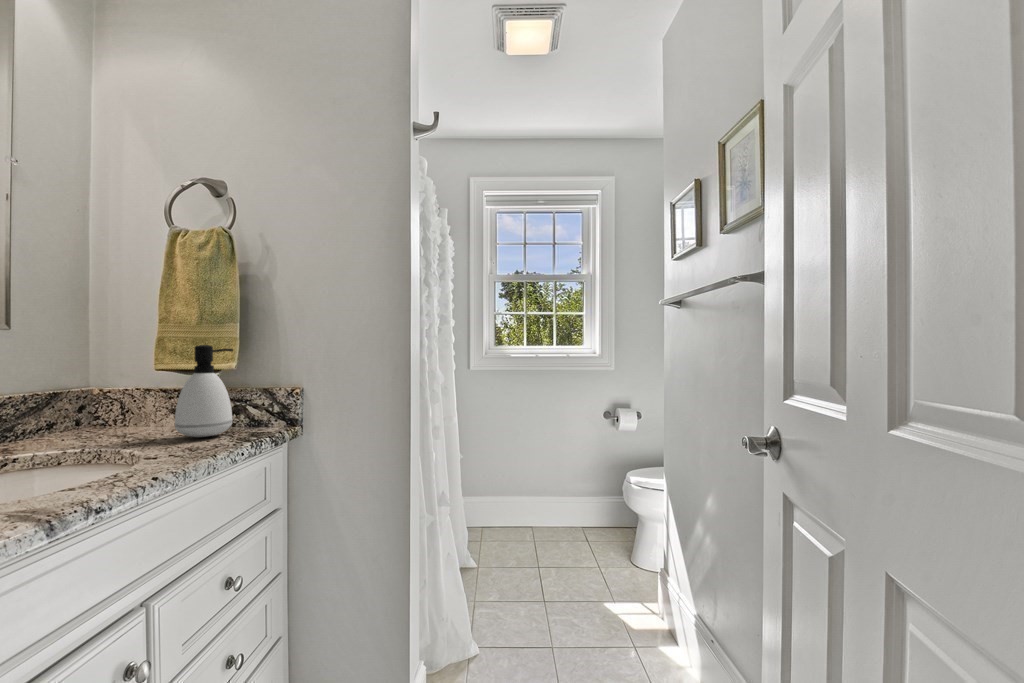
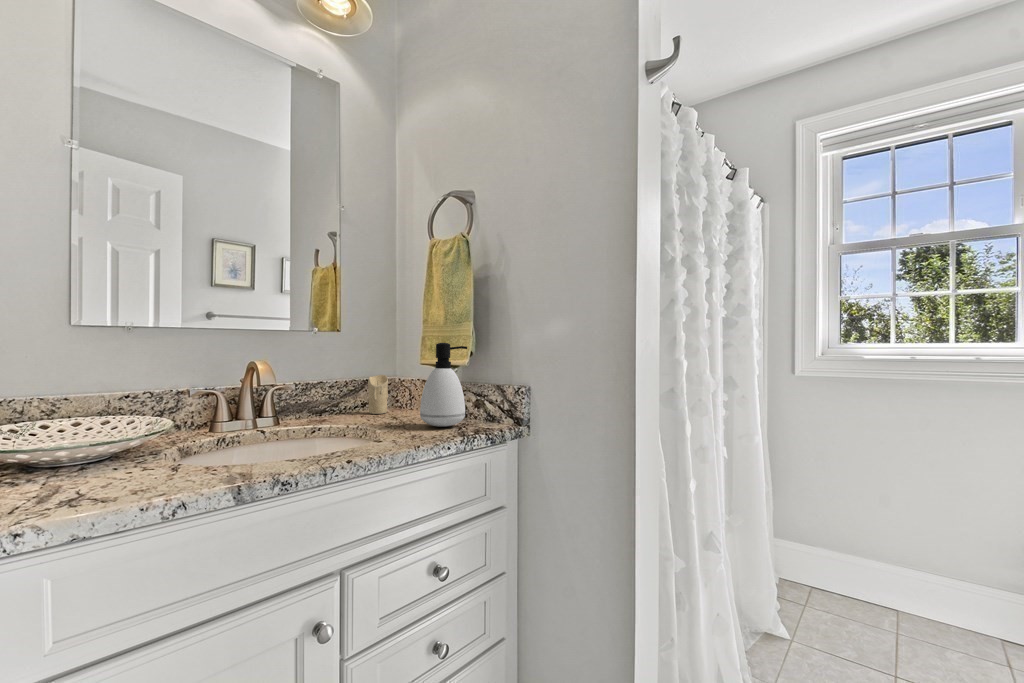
candle: none [61,386,94,436] -> present [368,375,388,414]

